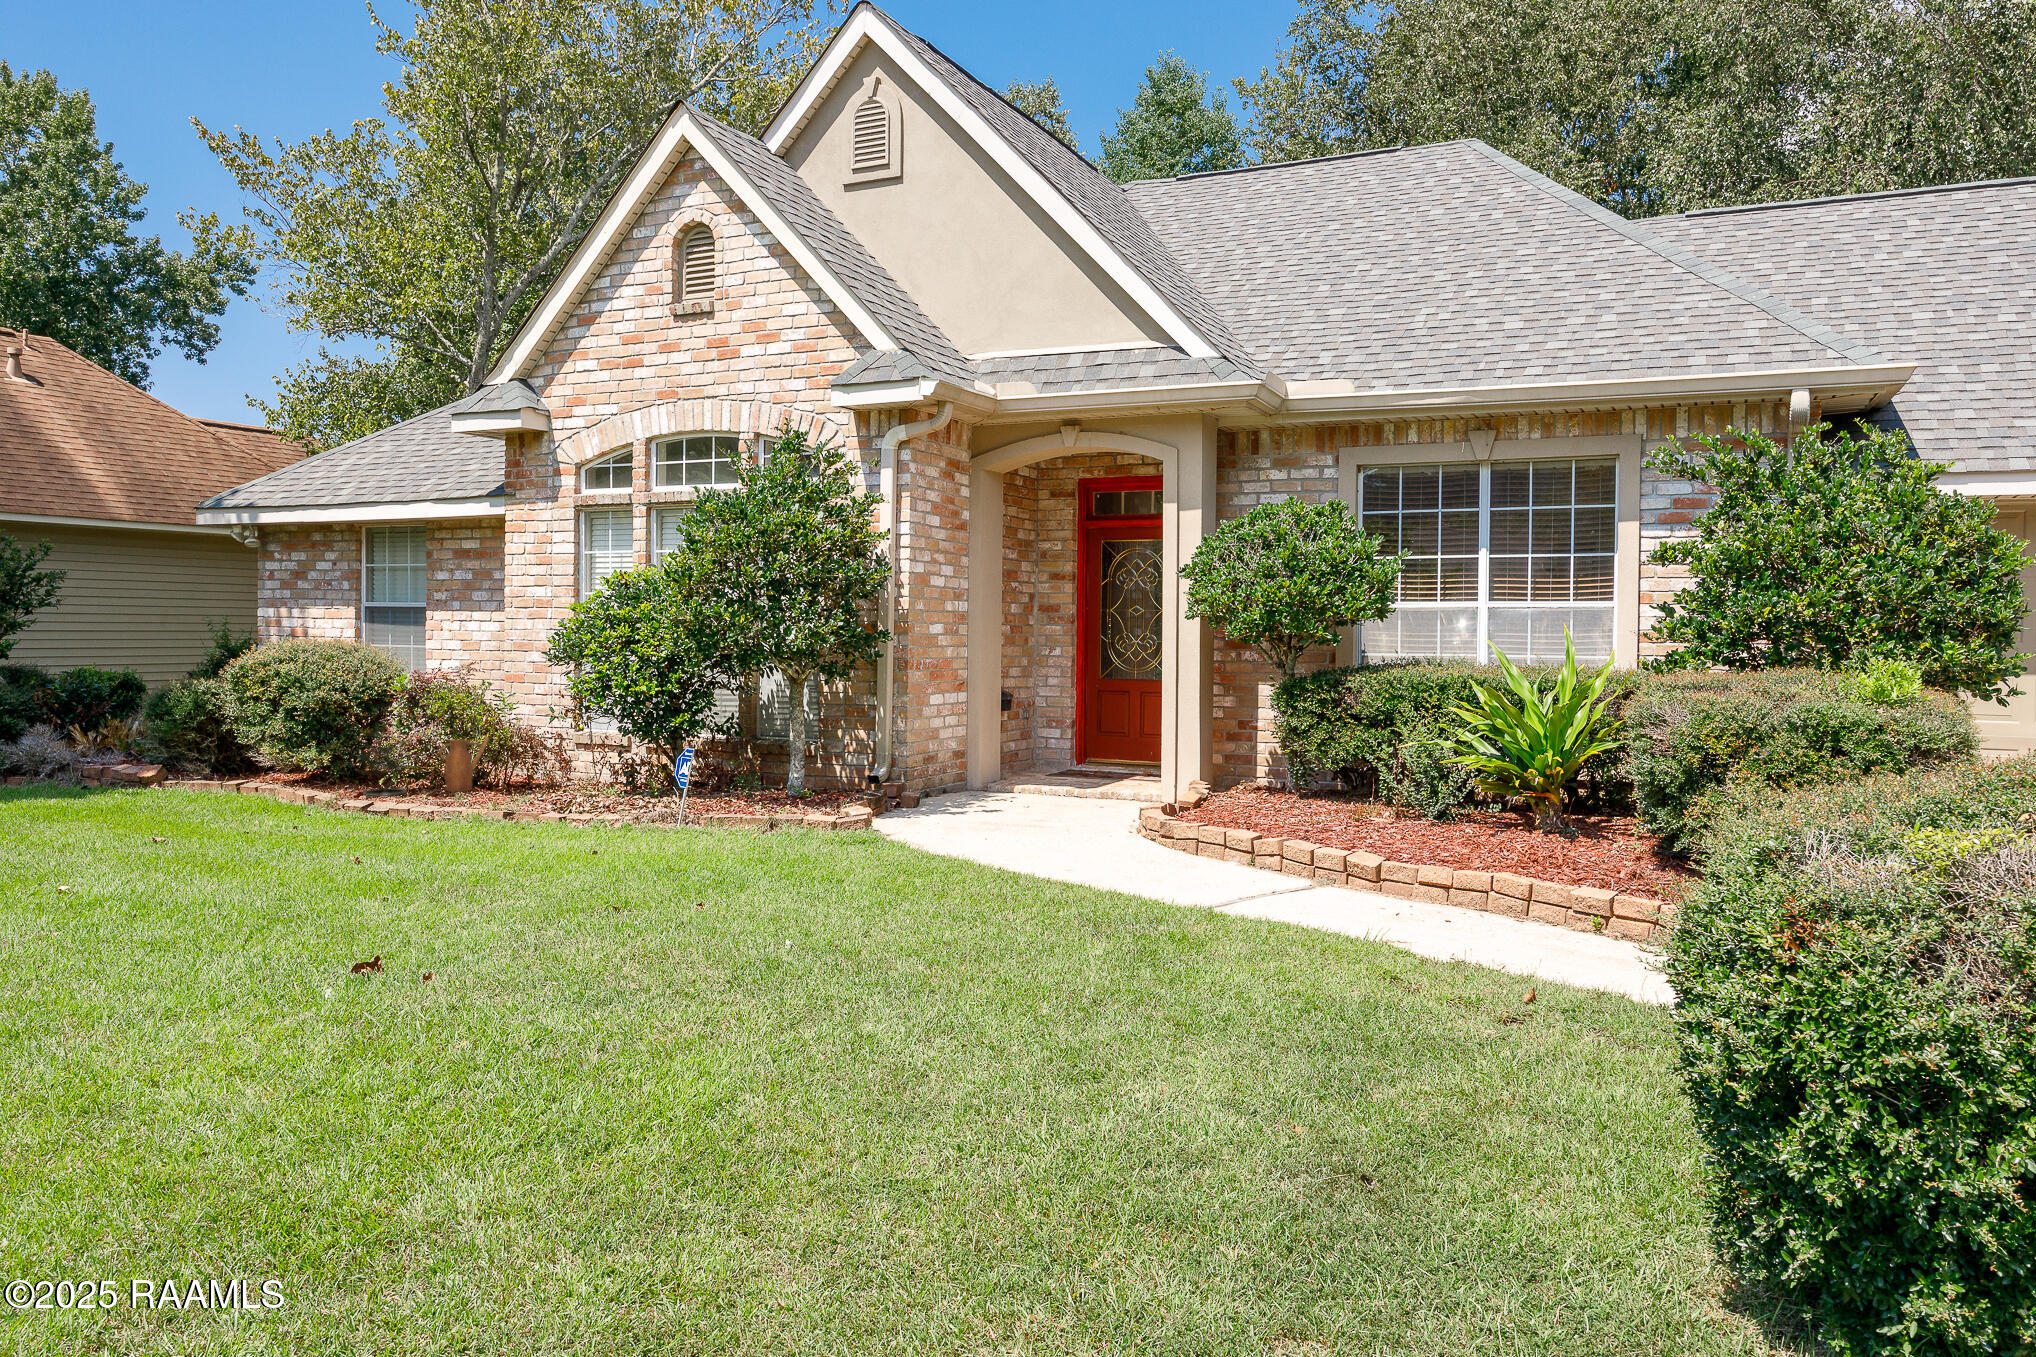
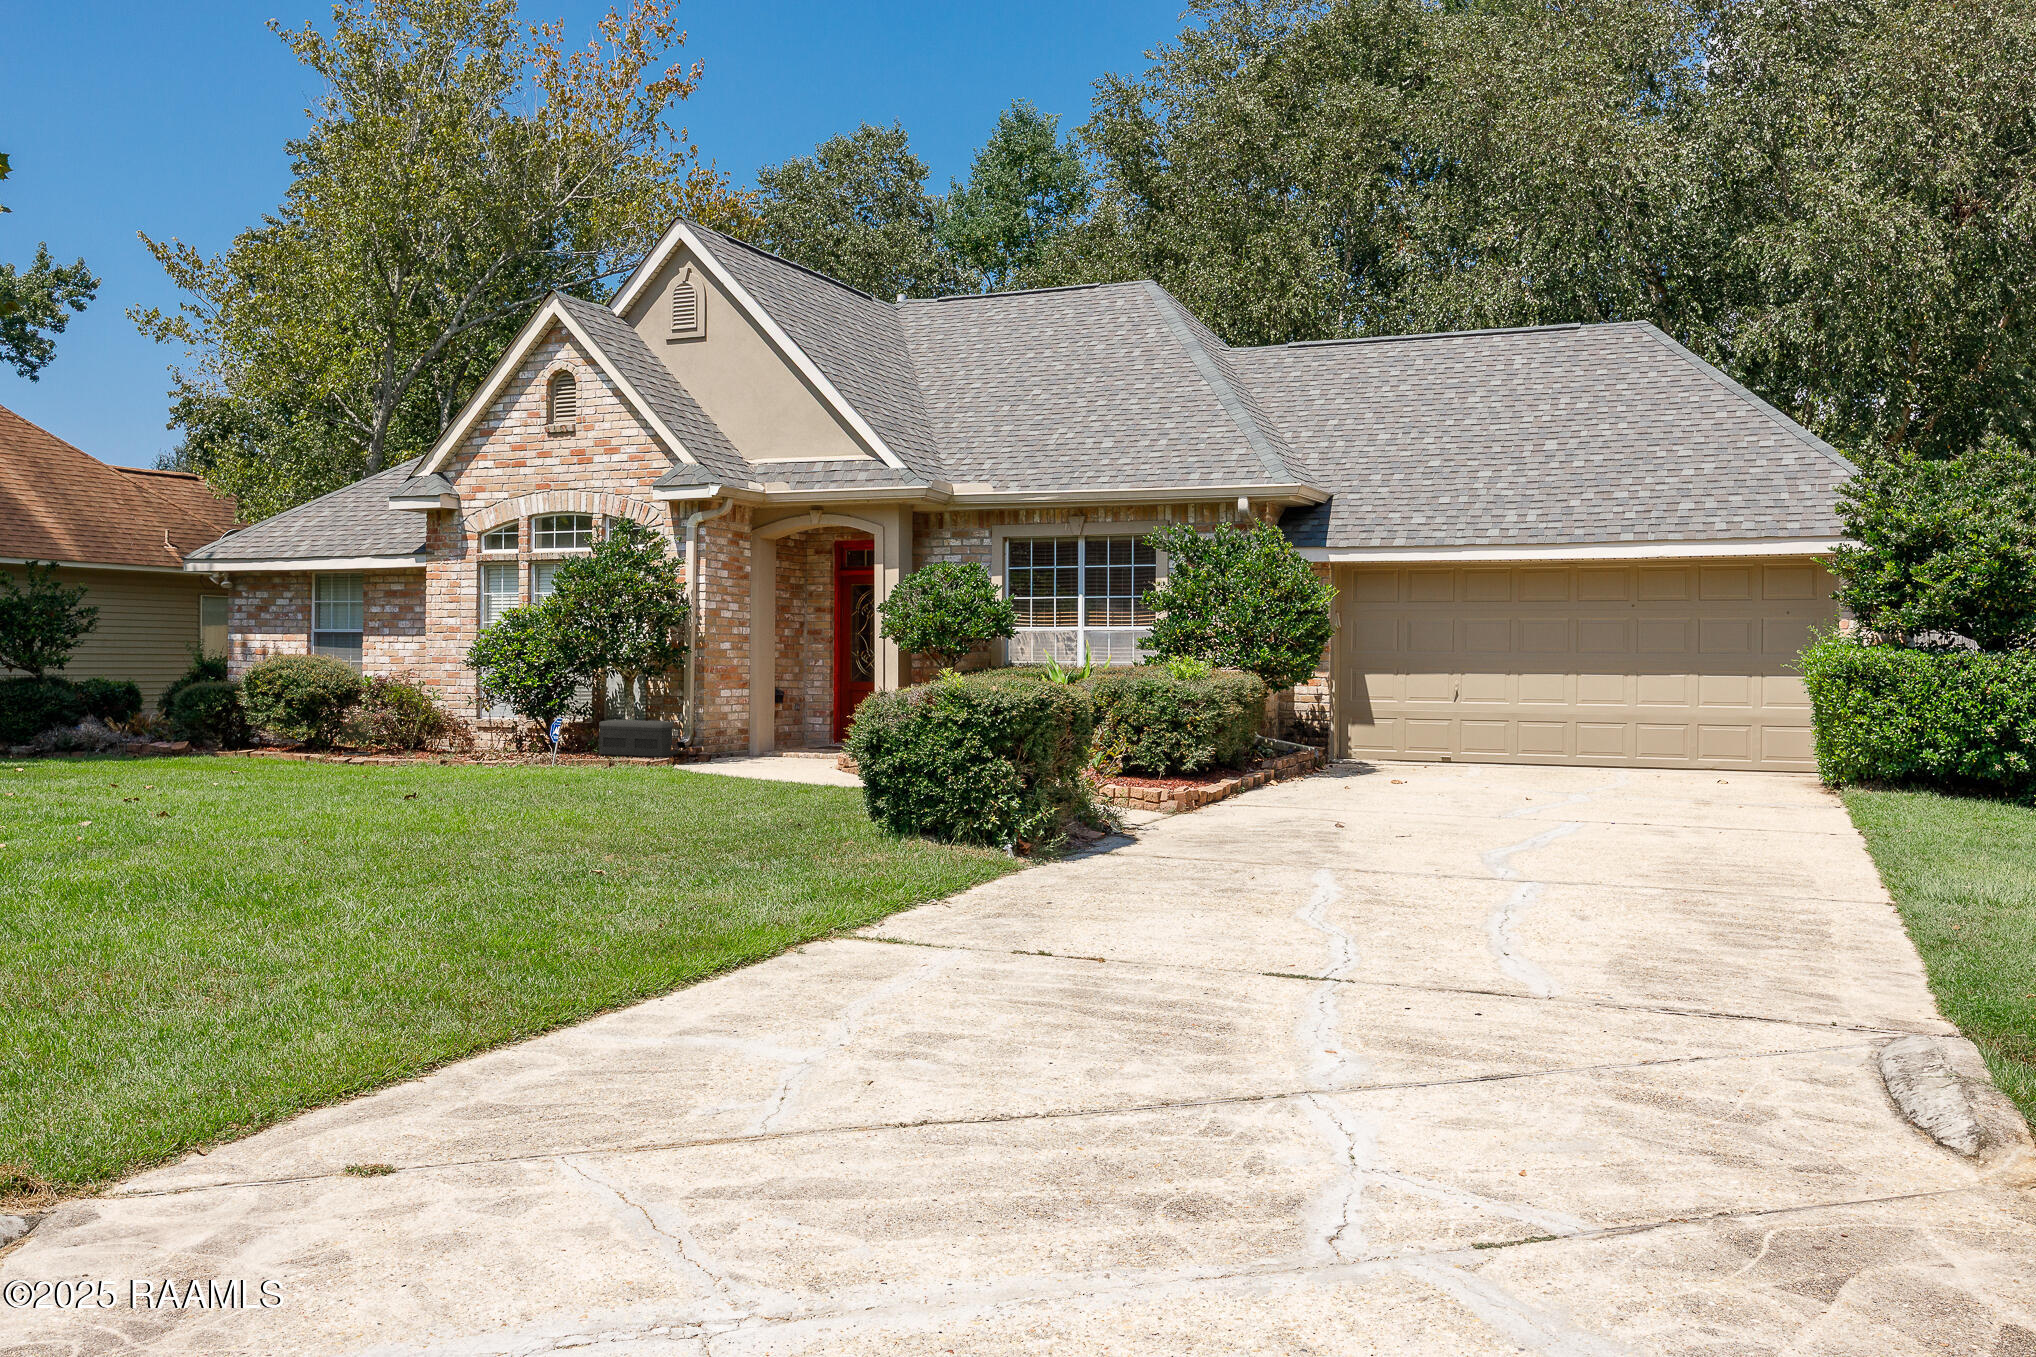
watering can: present [439,737,489,792] -> none [392,718,425,754]
storage bench: none [750,742,869,805] -> present [599,720,677,758]

